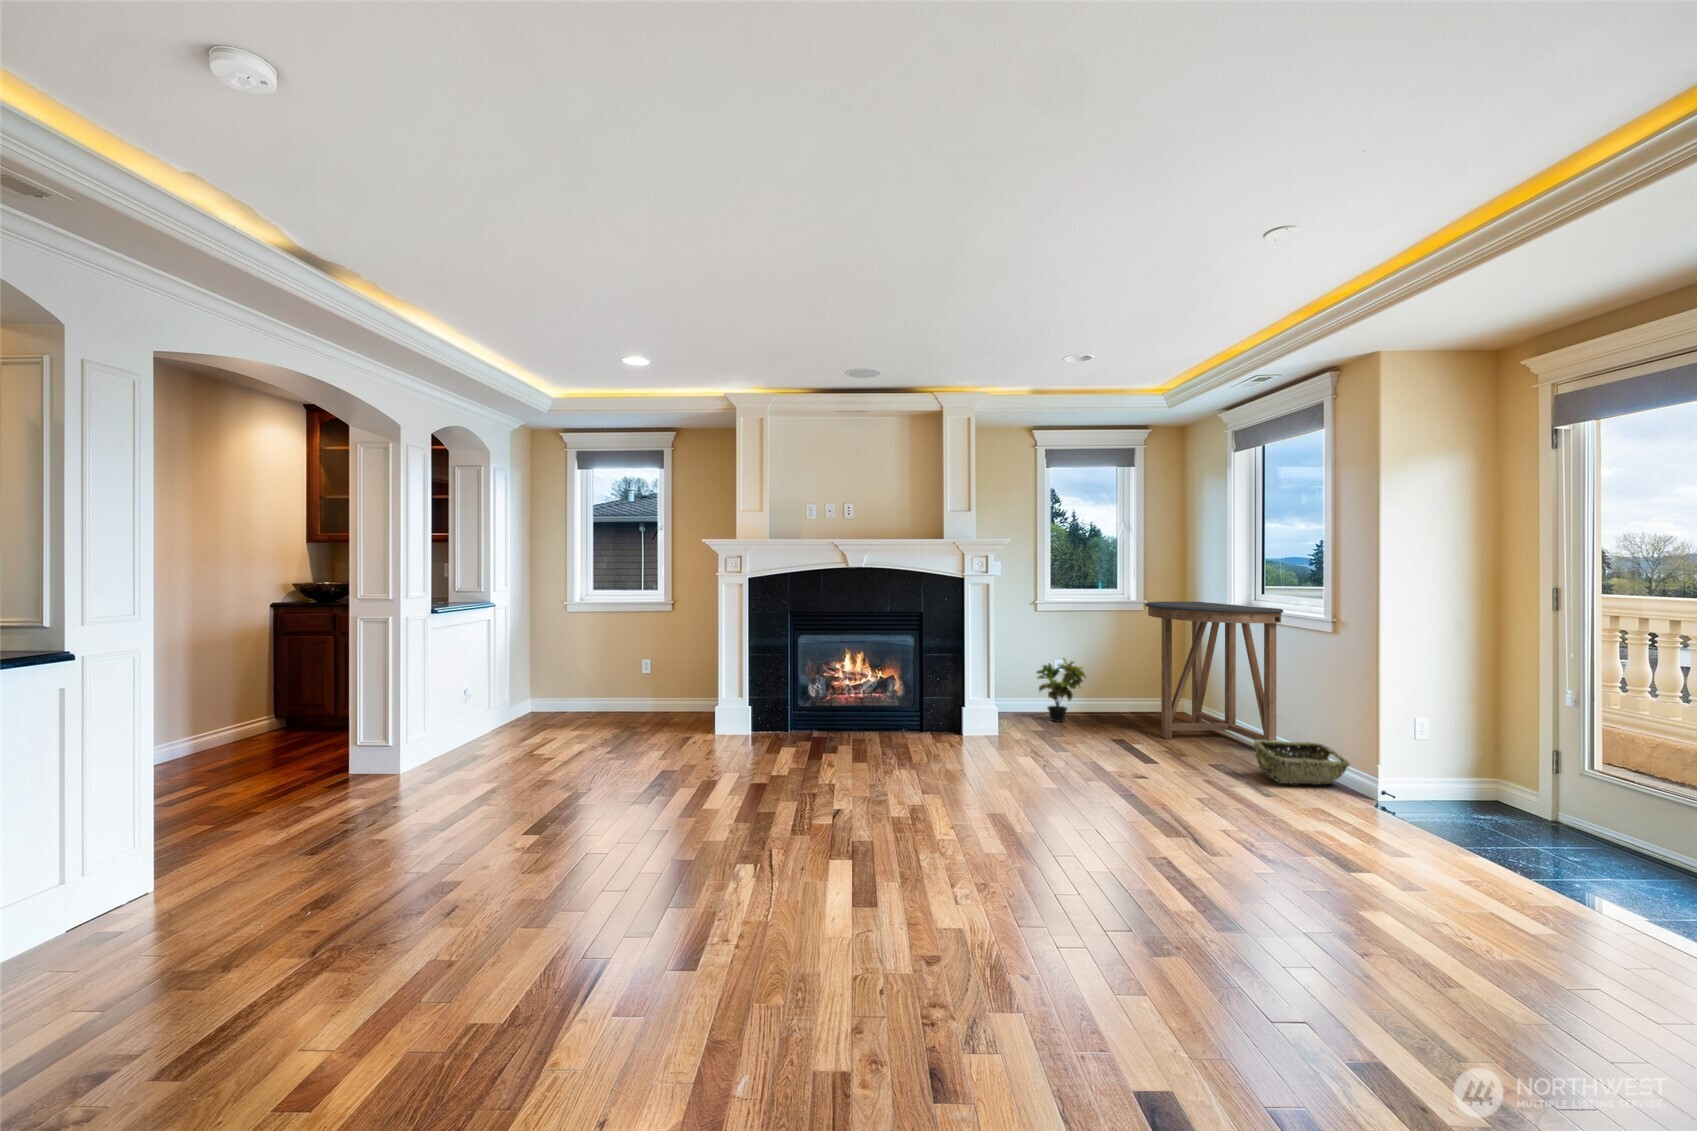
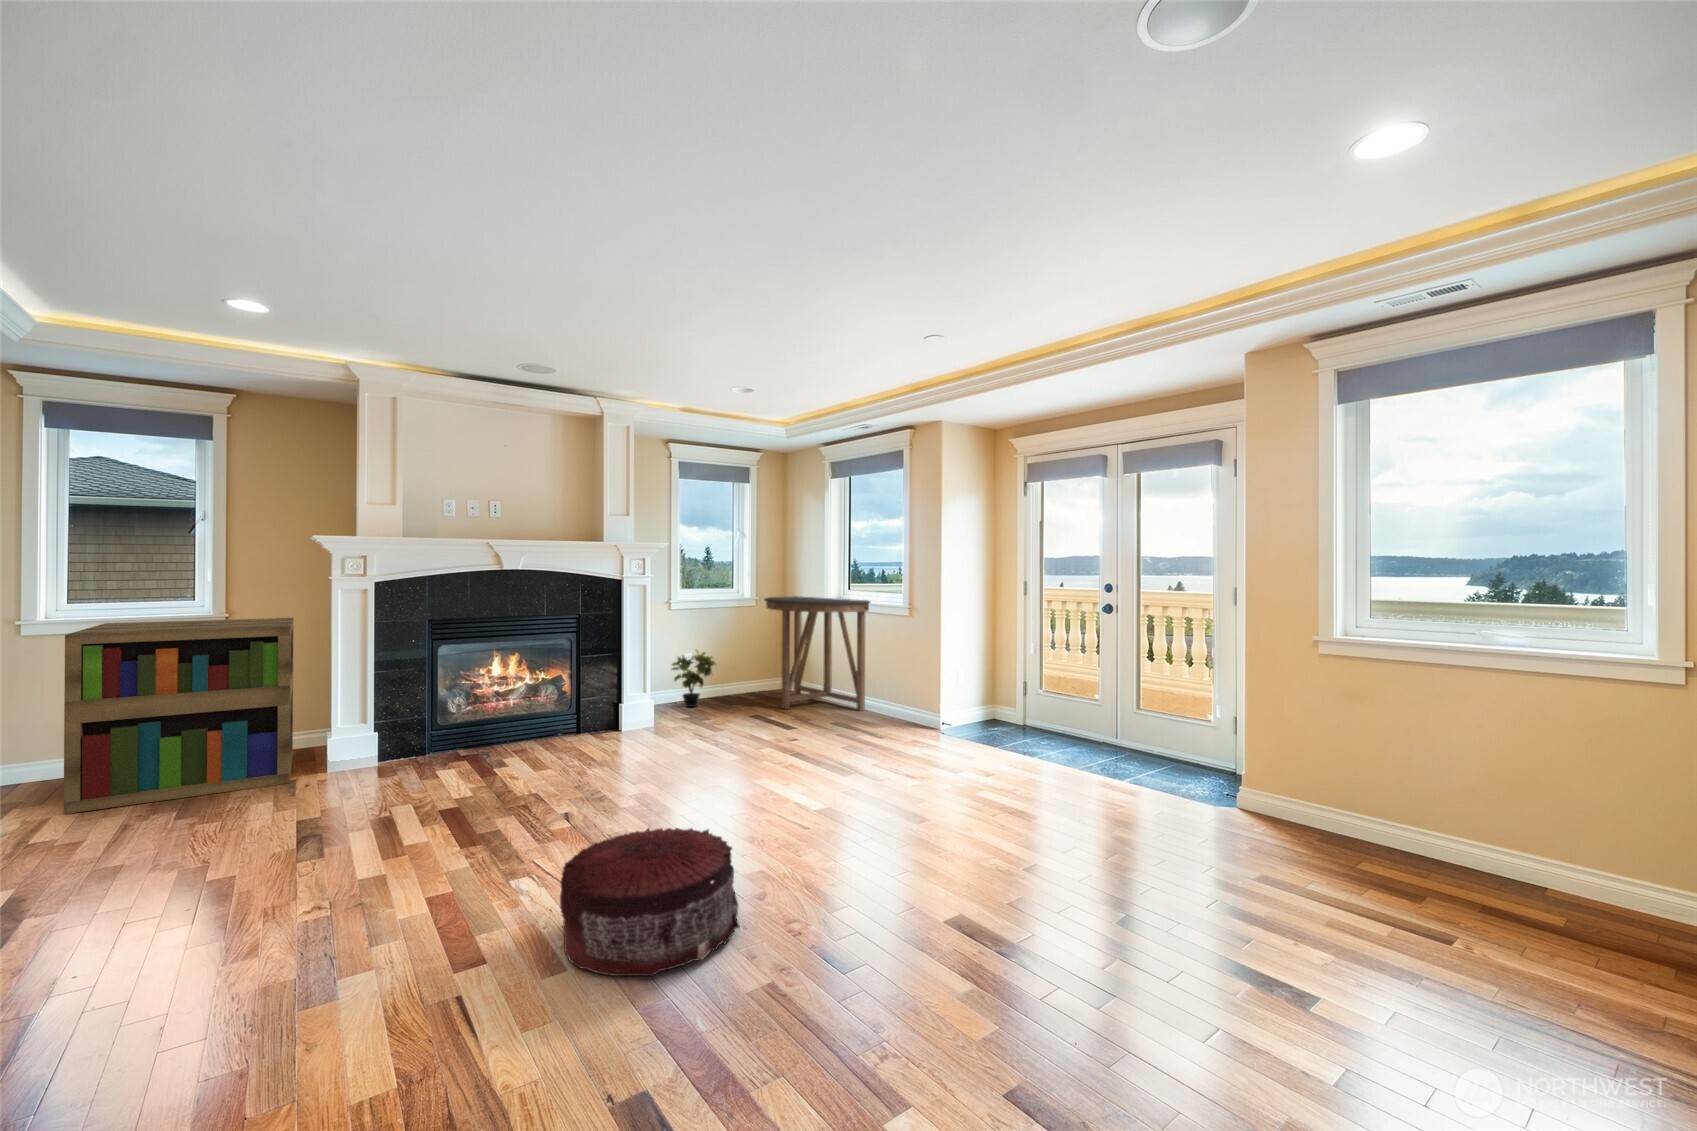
bookshelf: none [558,607,712,741] -> present [64,618,294,814]
woven basket: present [1254,740,1350,784] -> none [863,697,922,729]
pouf: none [692,843,878,1013] -> present [560,828,740,976]

